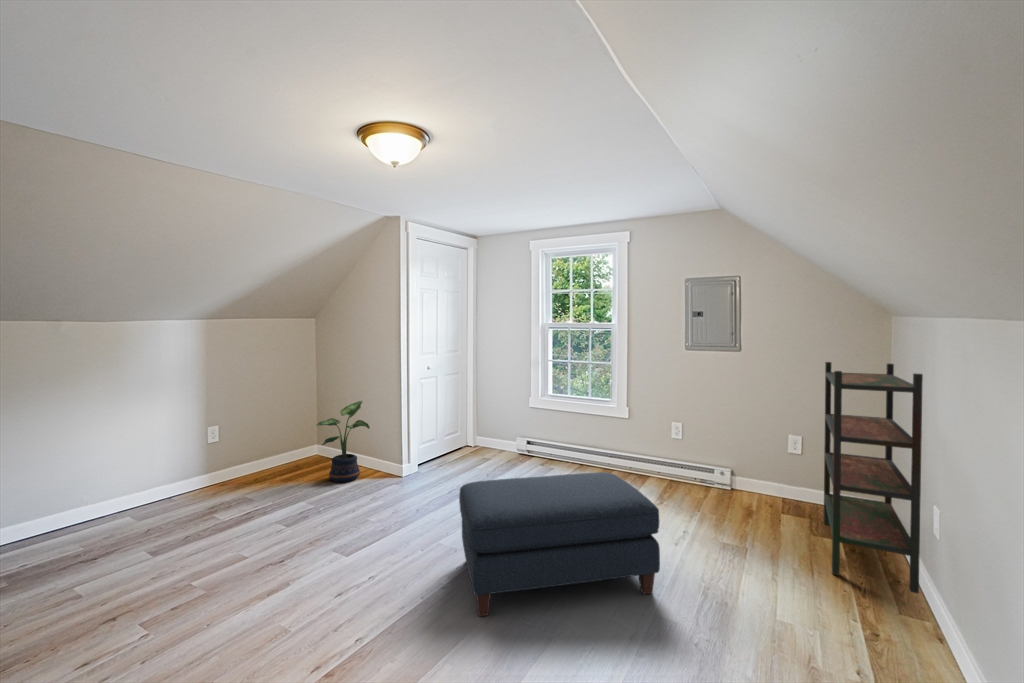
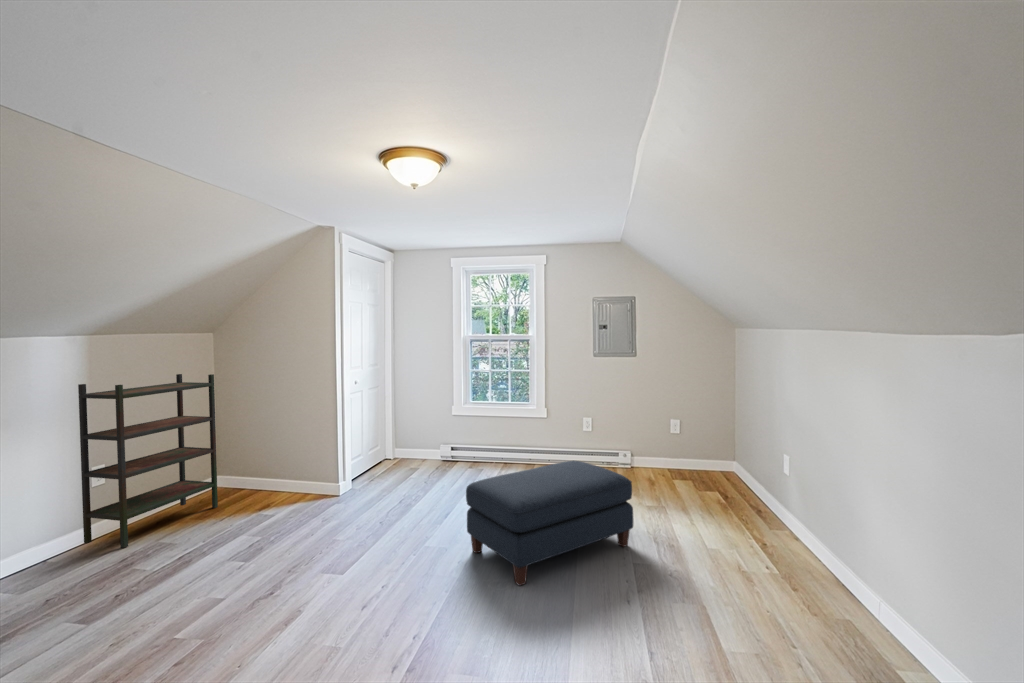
bookshelf: present [824,362,923,593] -> present [78,374,218,548]
potted plant: present [317,401,370,482] -> none [247,421,309,510]

